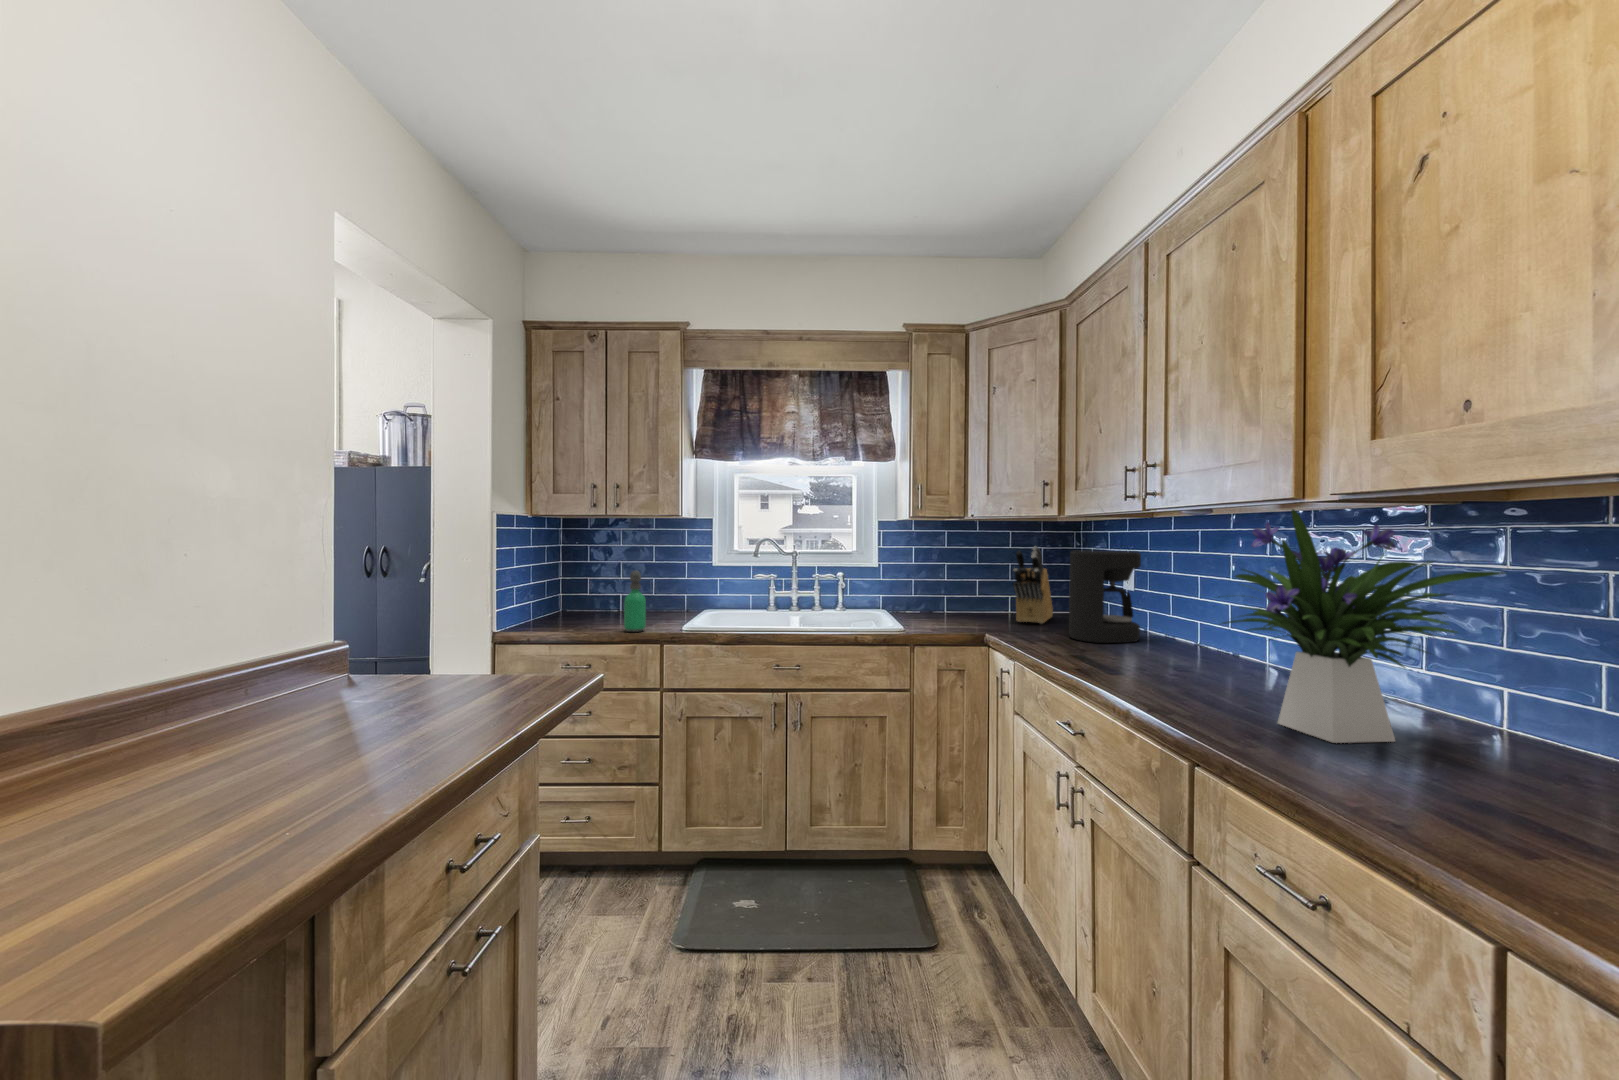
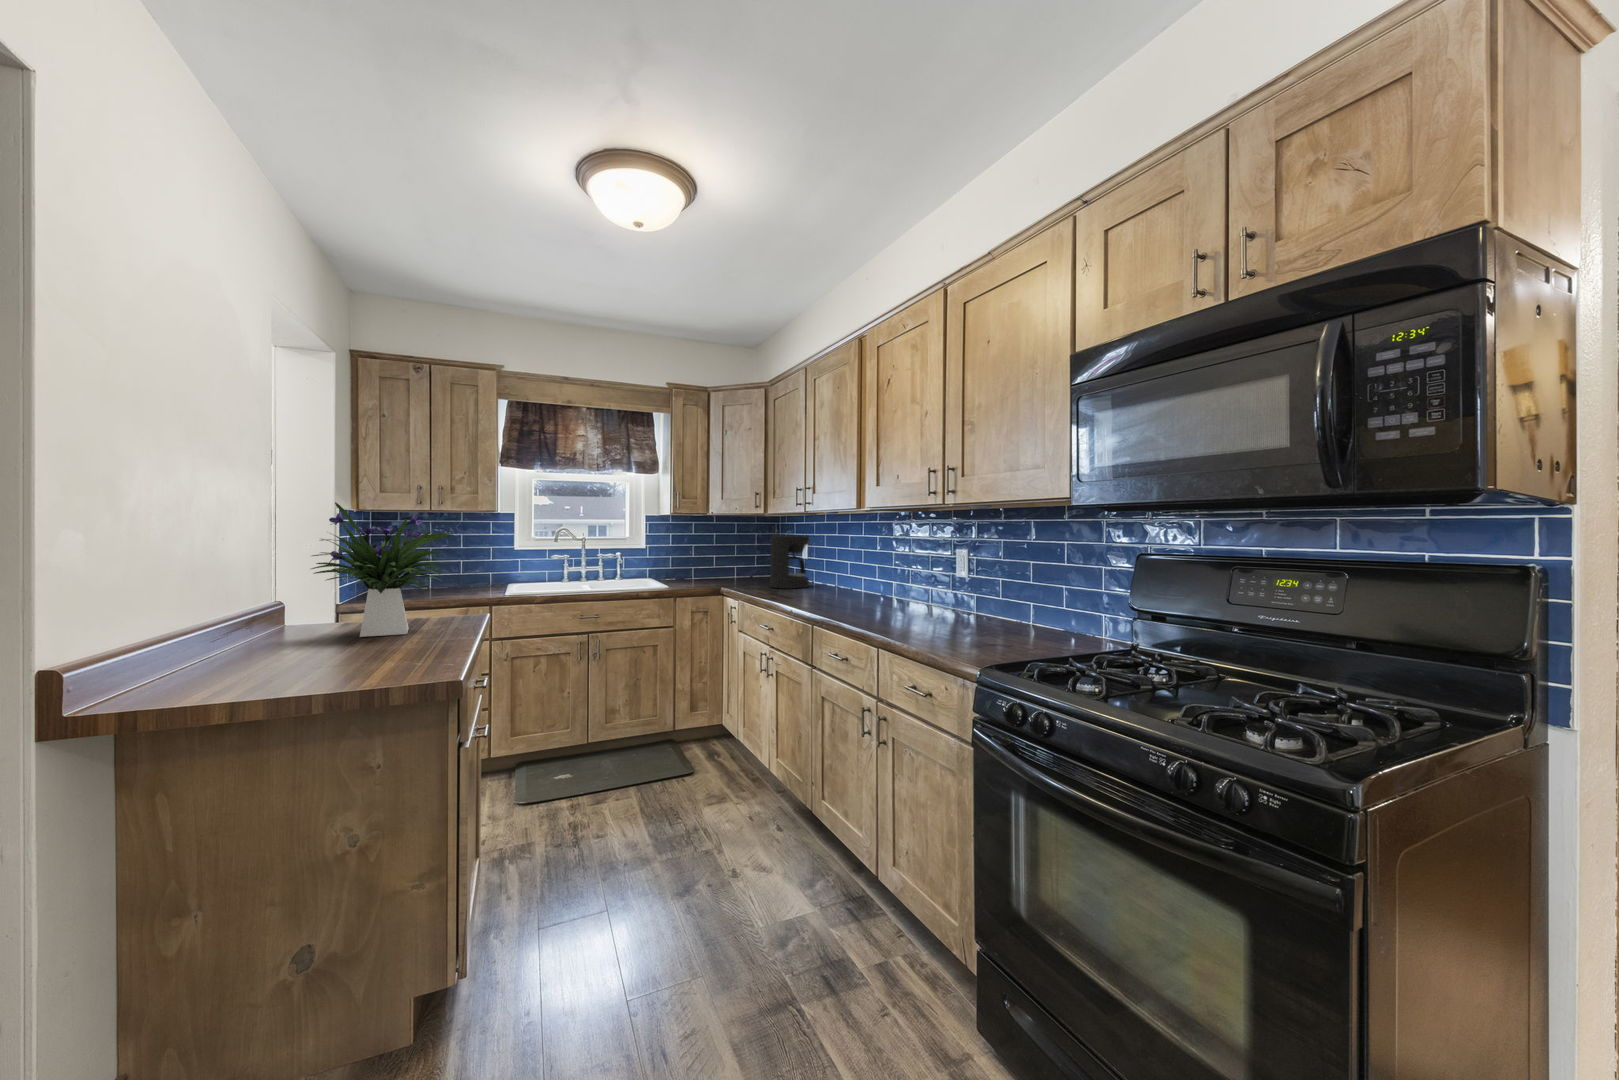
flower arrangement: present [1223,510,1505,743] -> present [311,502,454,637]
knife block: present [1013,547,1053,624] -> none [738,533,763,582]
soap dispenser: present [624,571,646,632] -> none [461,552,478,597]

